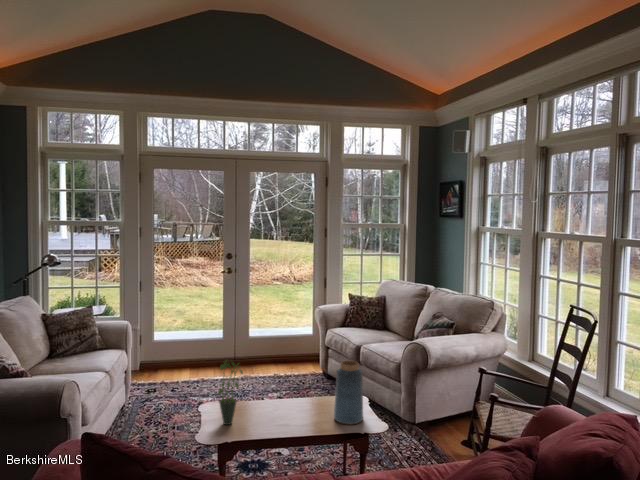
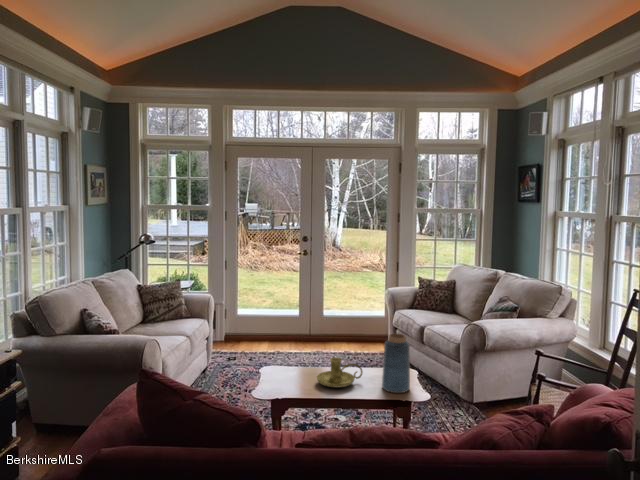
potted plant: present [218,360,243,425] -> none [275,327,299,385]
candle holder: none [263,390,312,423] -> present [317,357,363,388]

